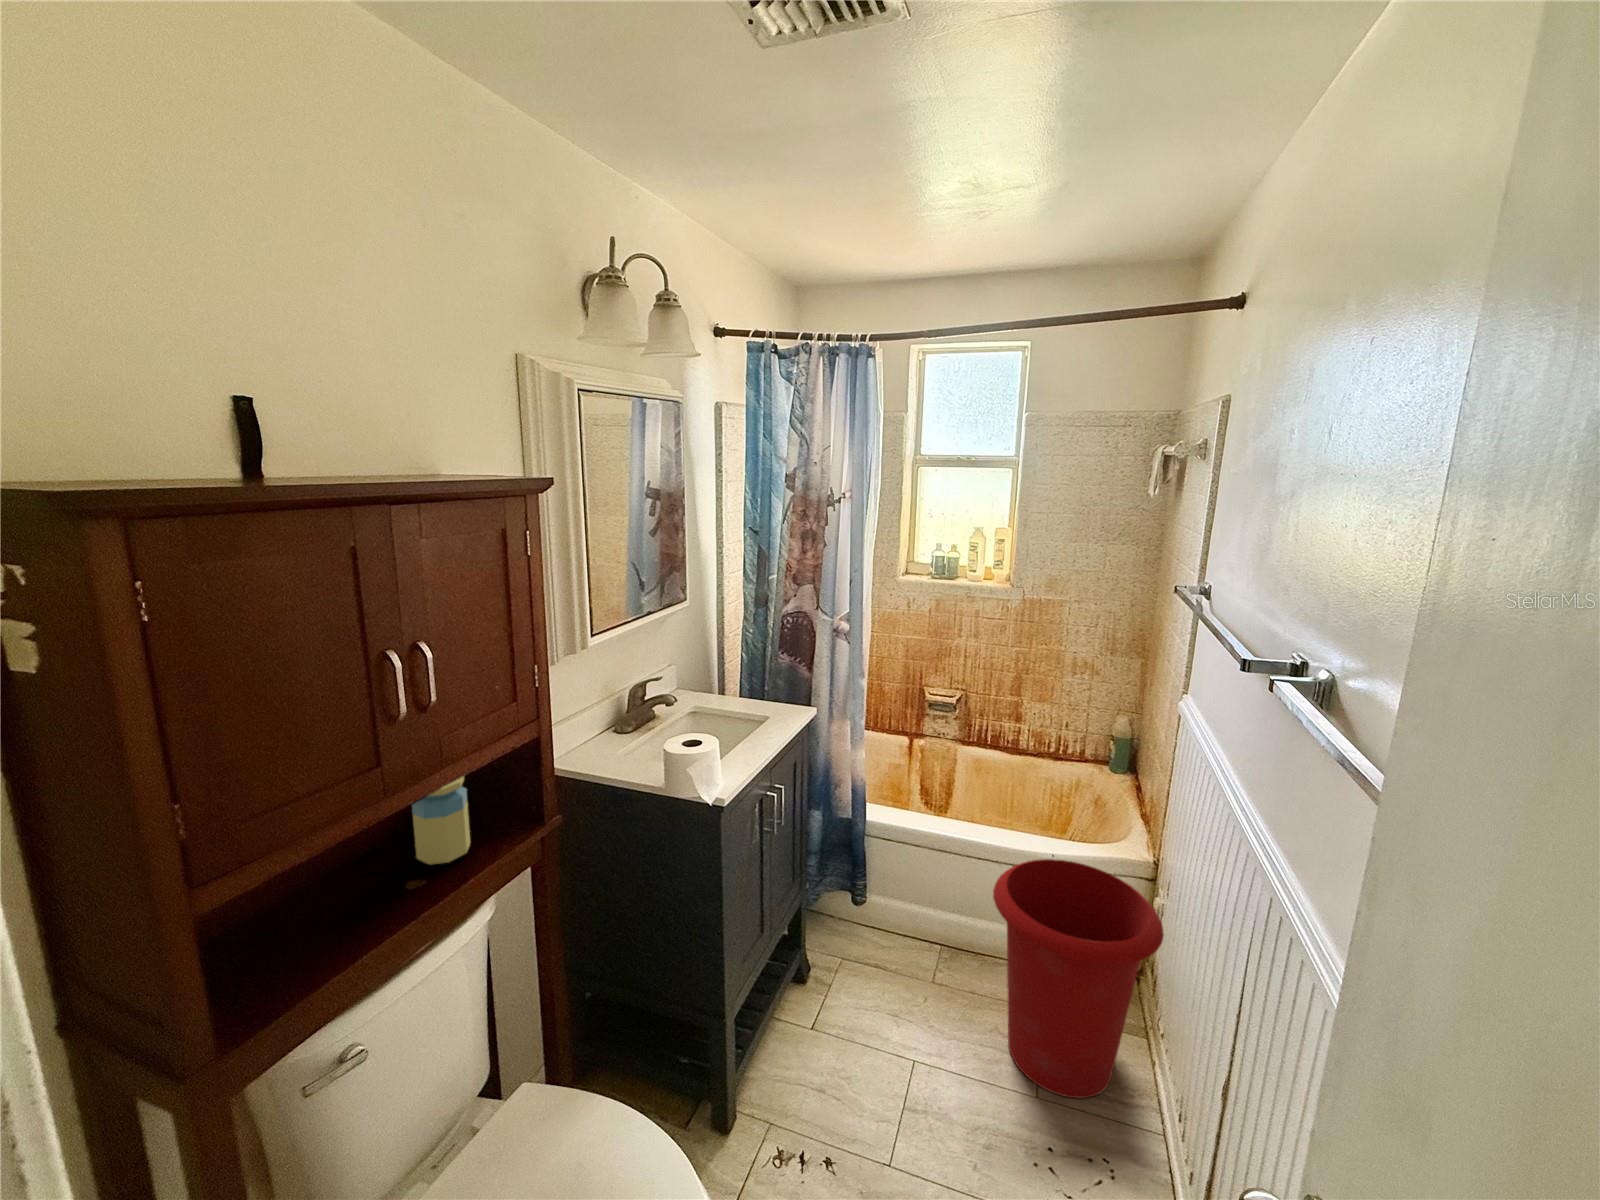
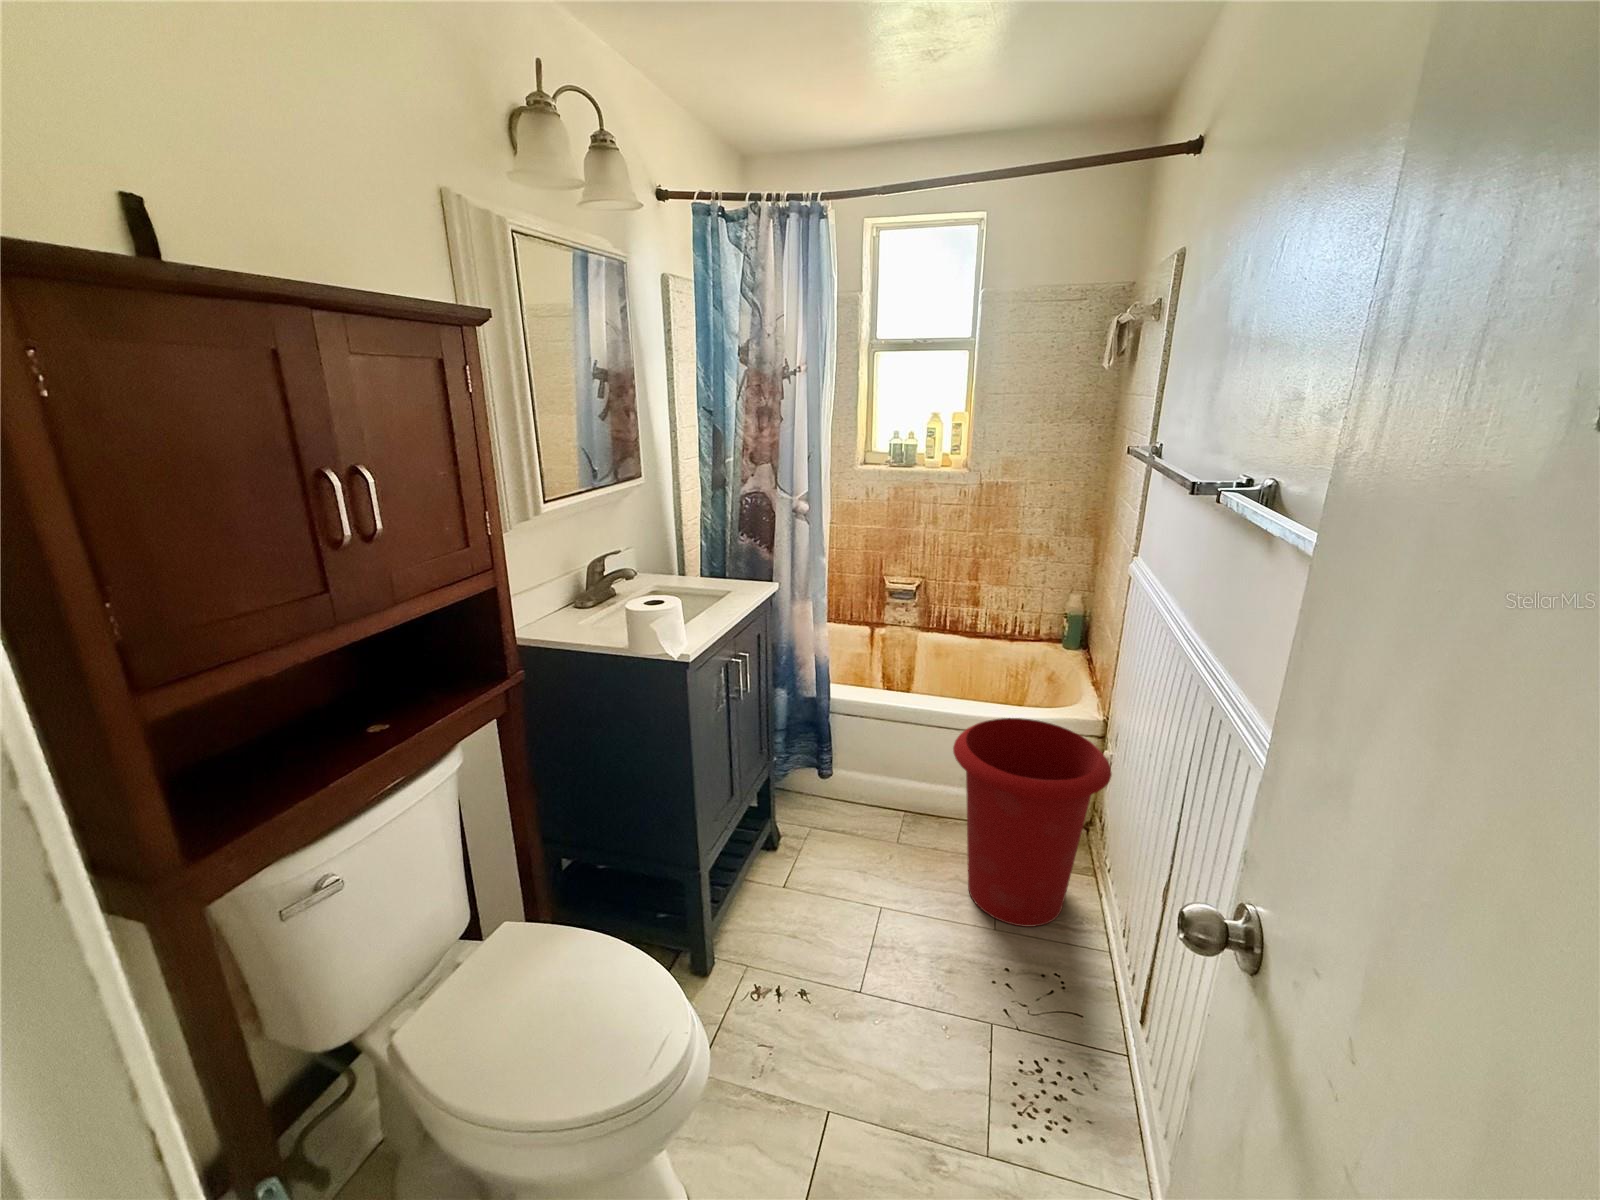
jar: present [412,777,470,865] -> none [365,624,432,716]

